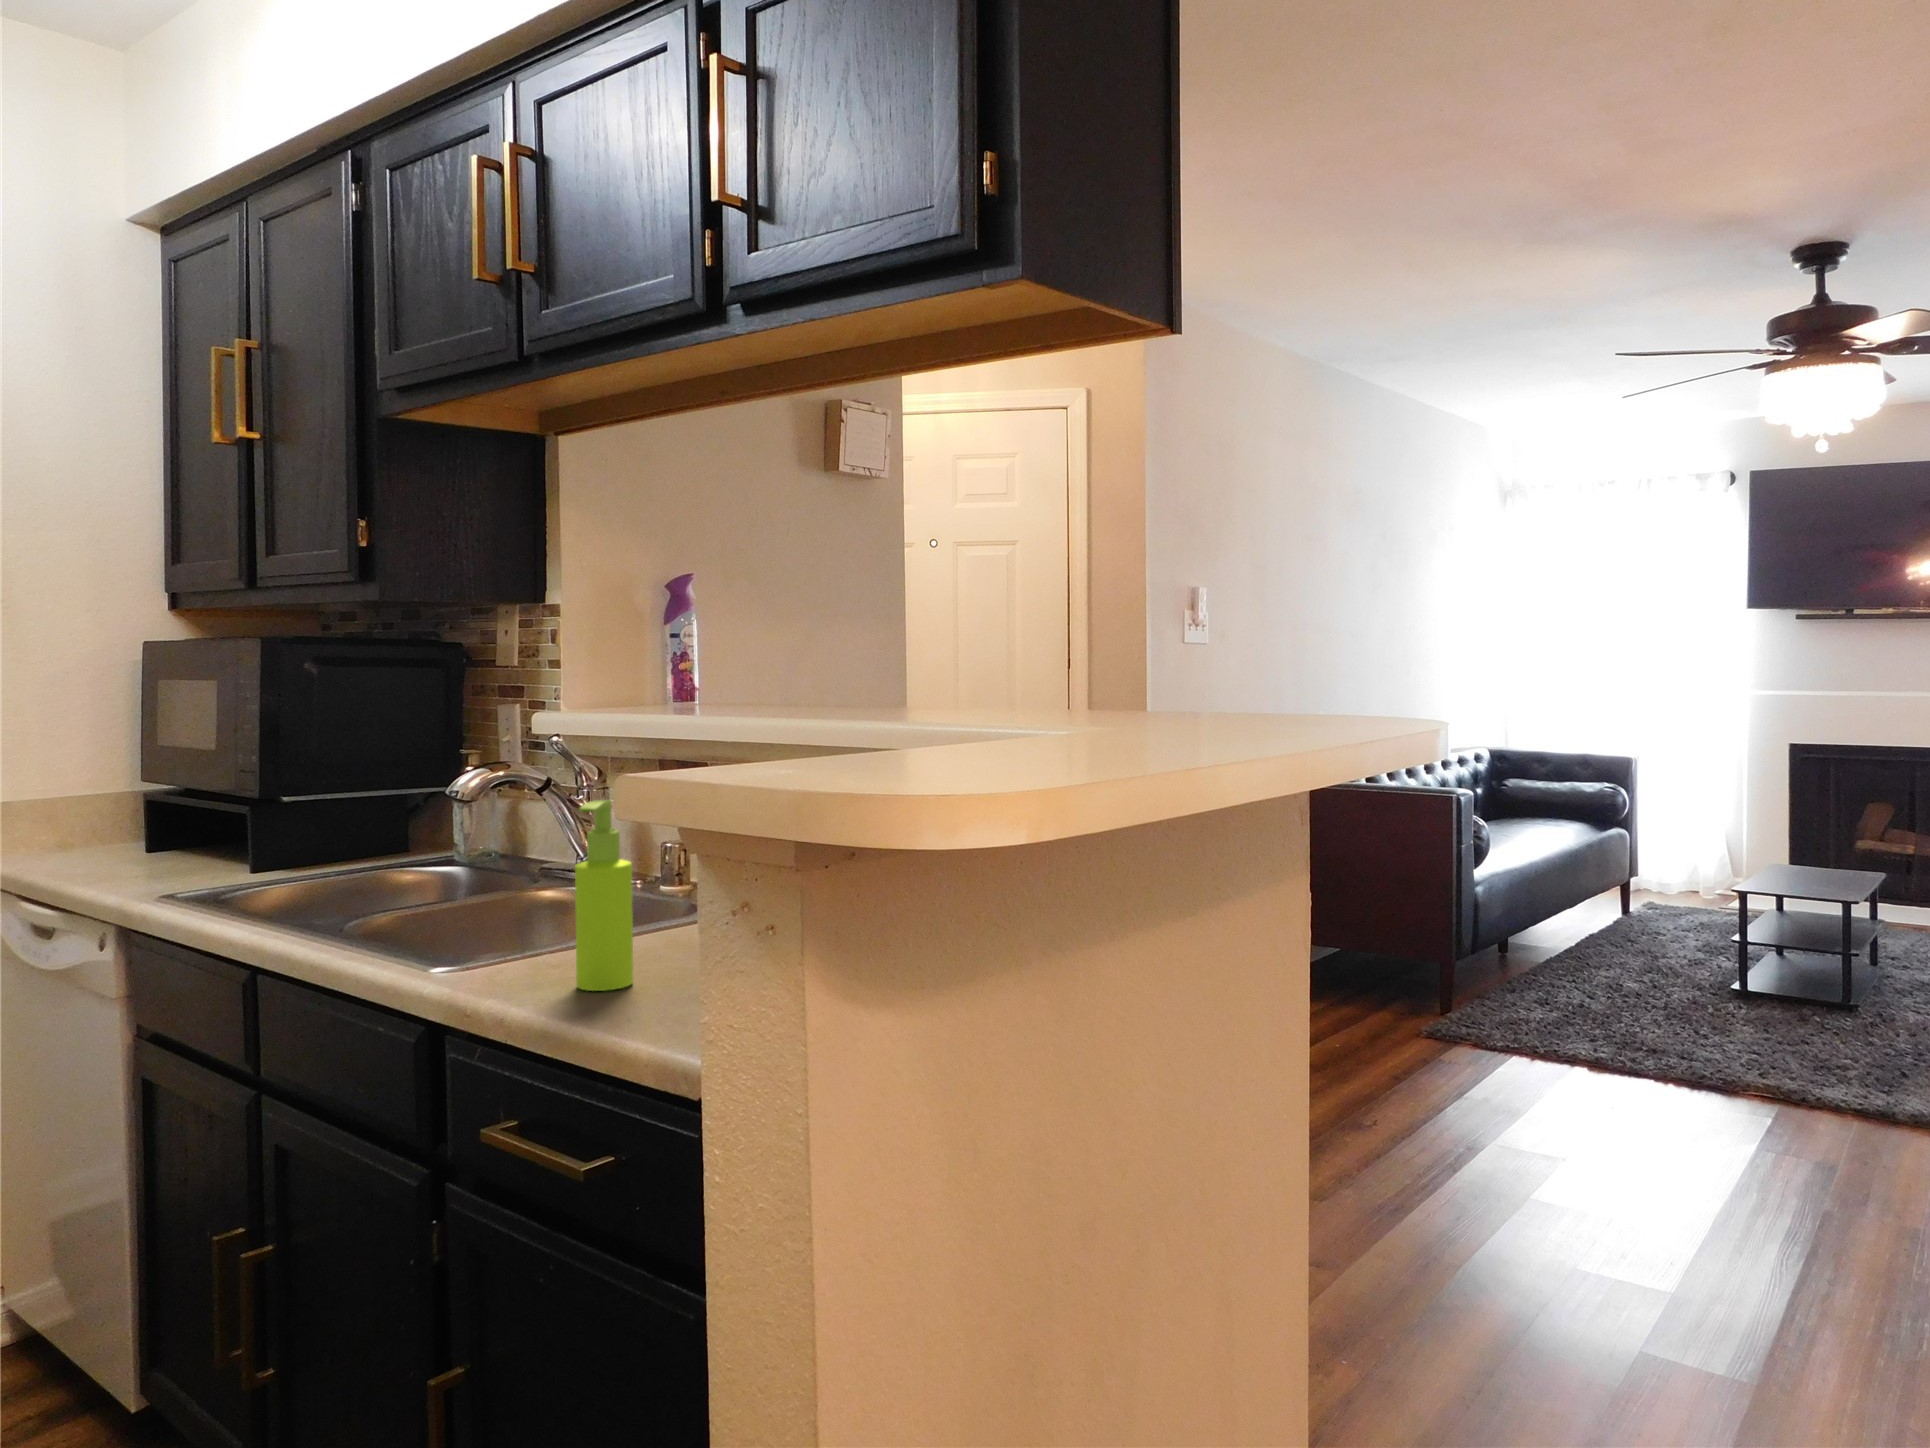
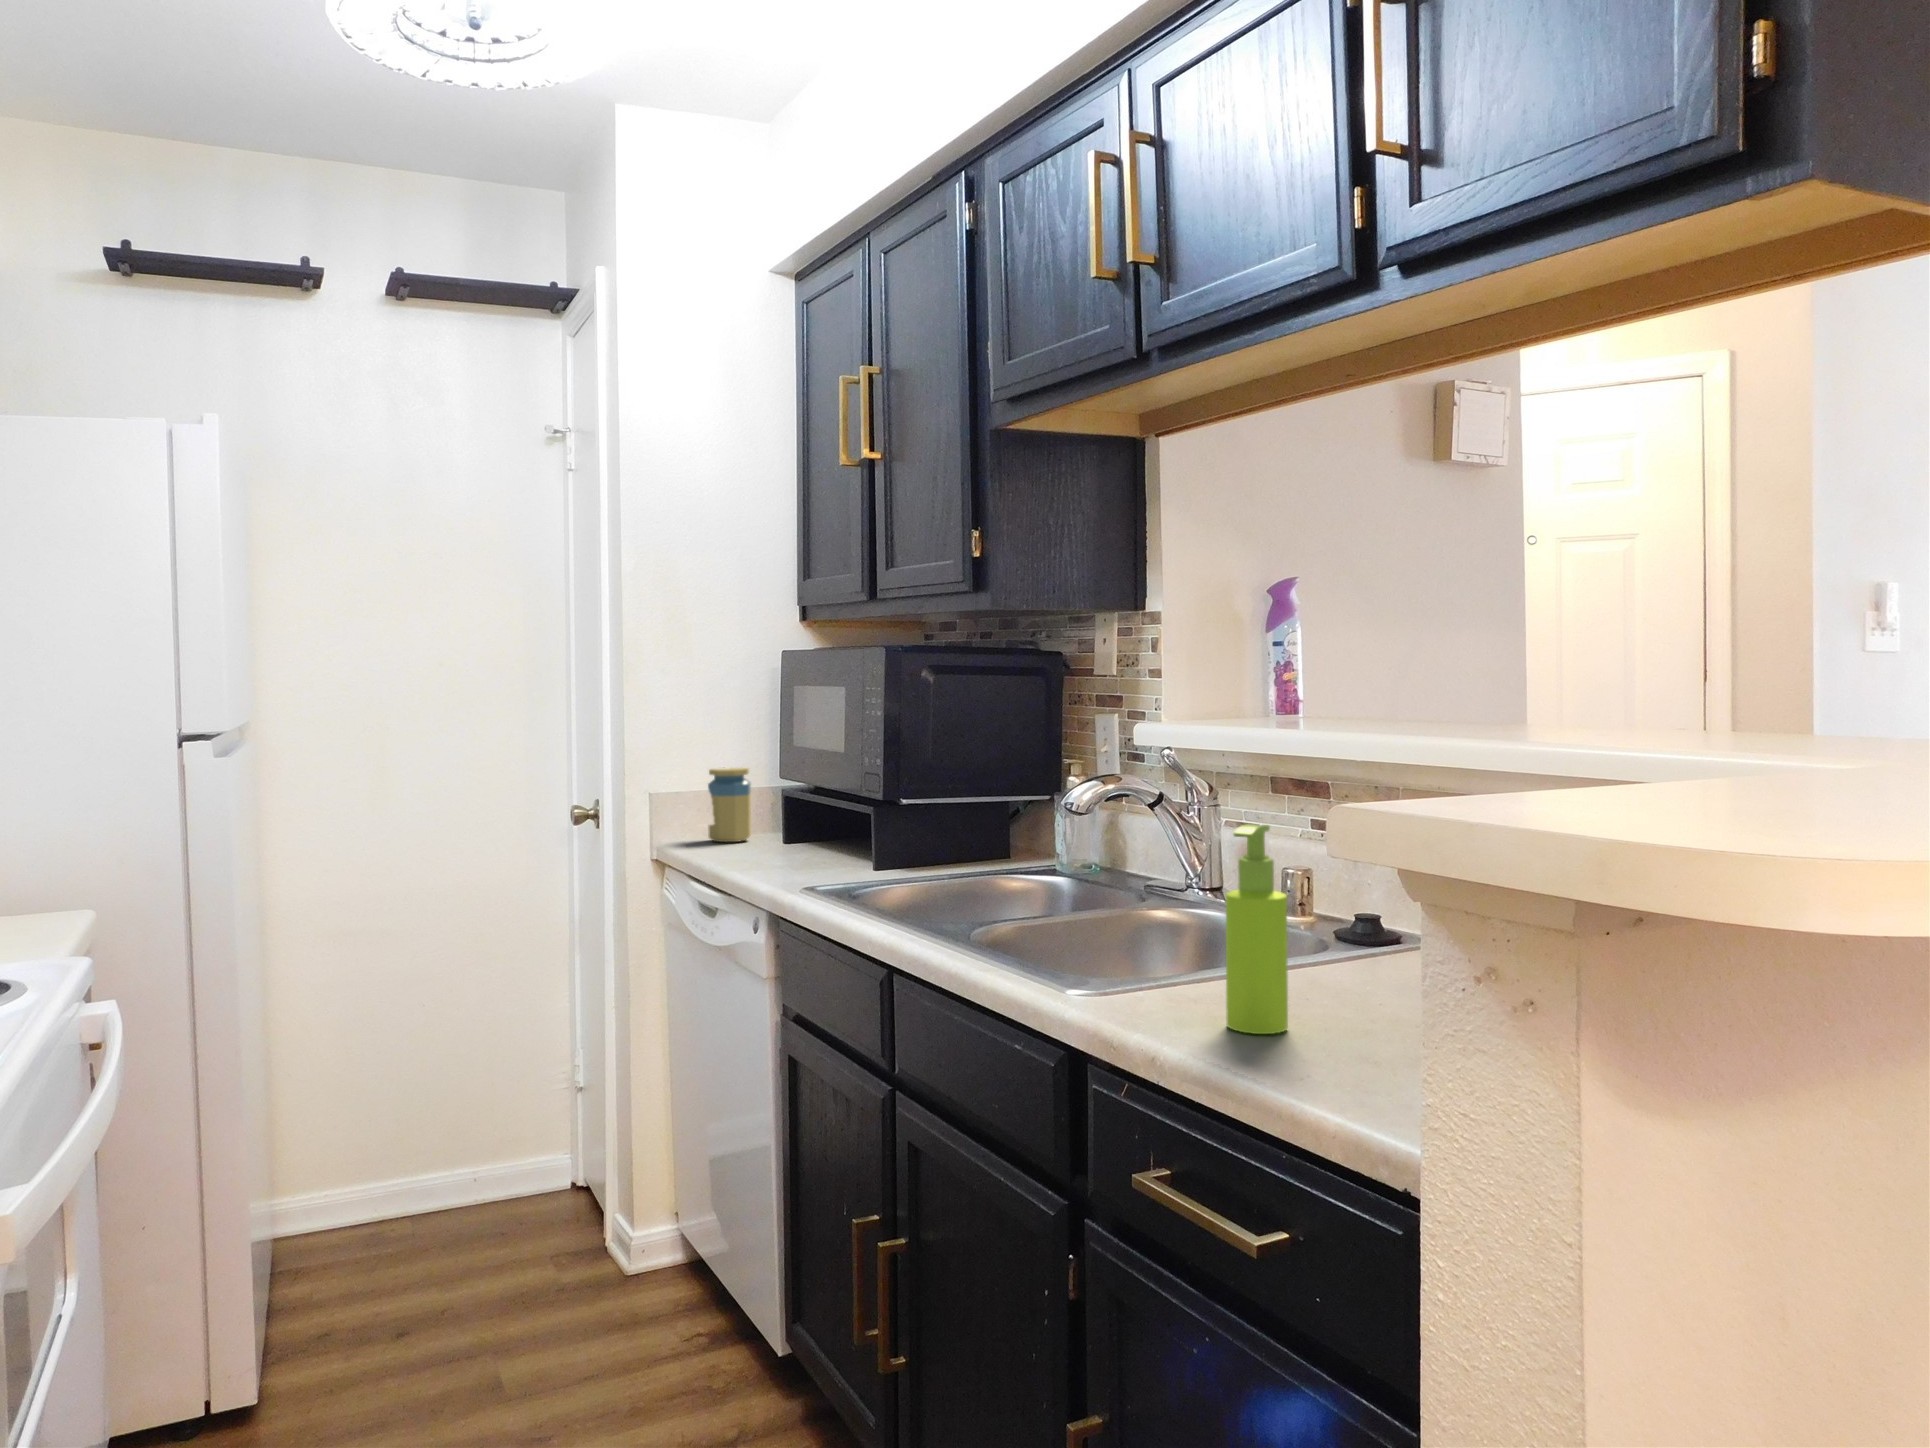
jar: none [46,769,106,853] -> present [708,767,751,842]

